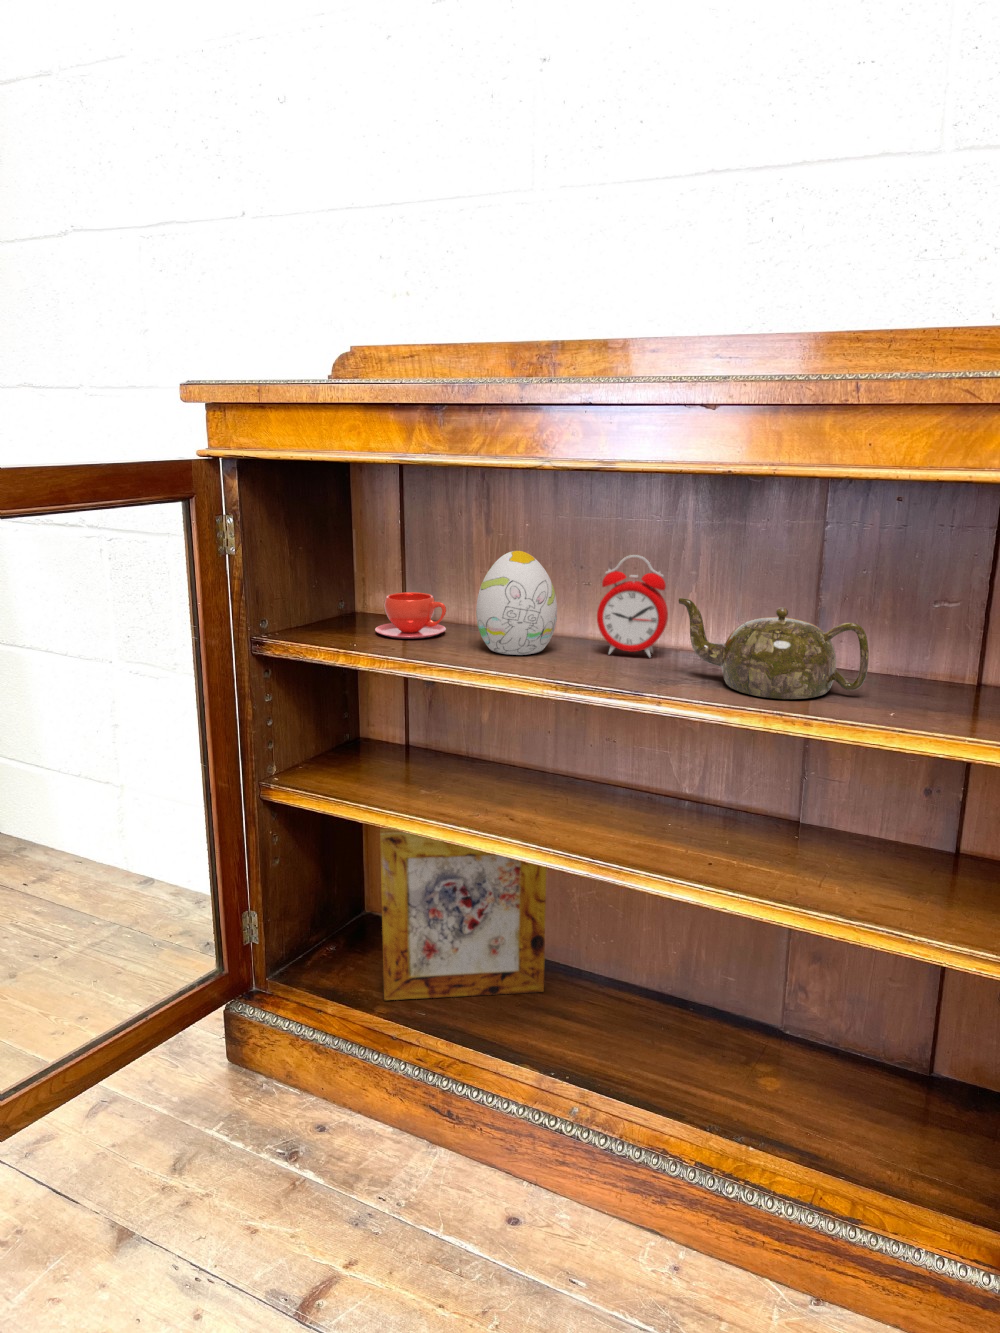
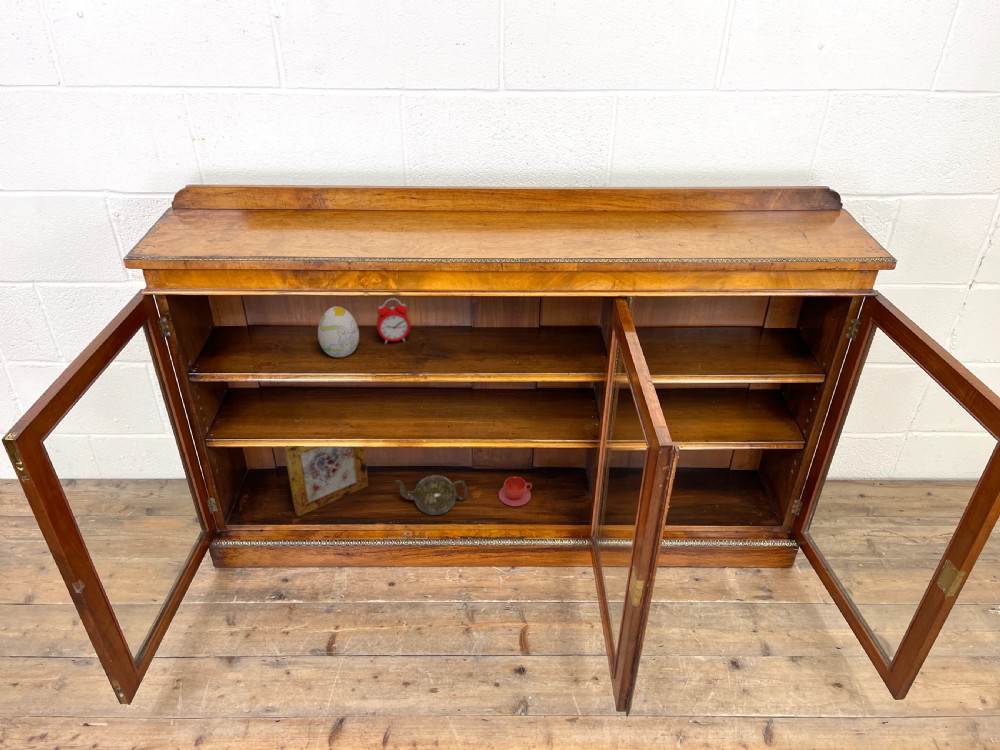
teacup: present [375,592,446,639] -> present [499,477,532,506]
teapot: present [679,598,869,699] -> present [394,475,467,515]

